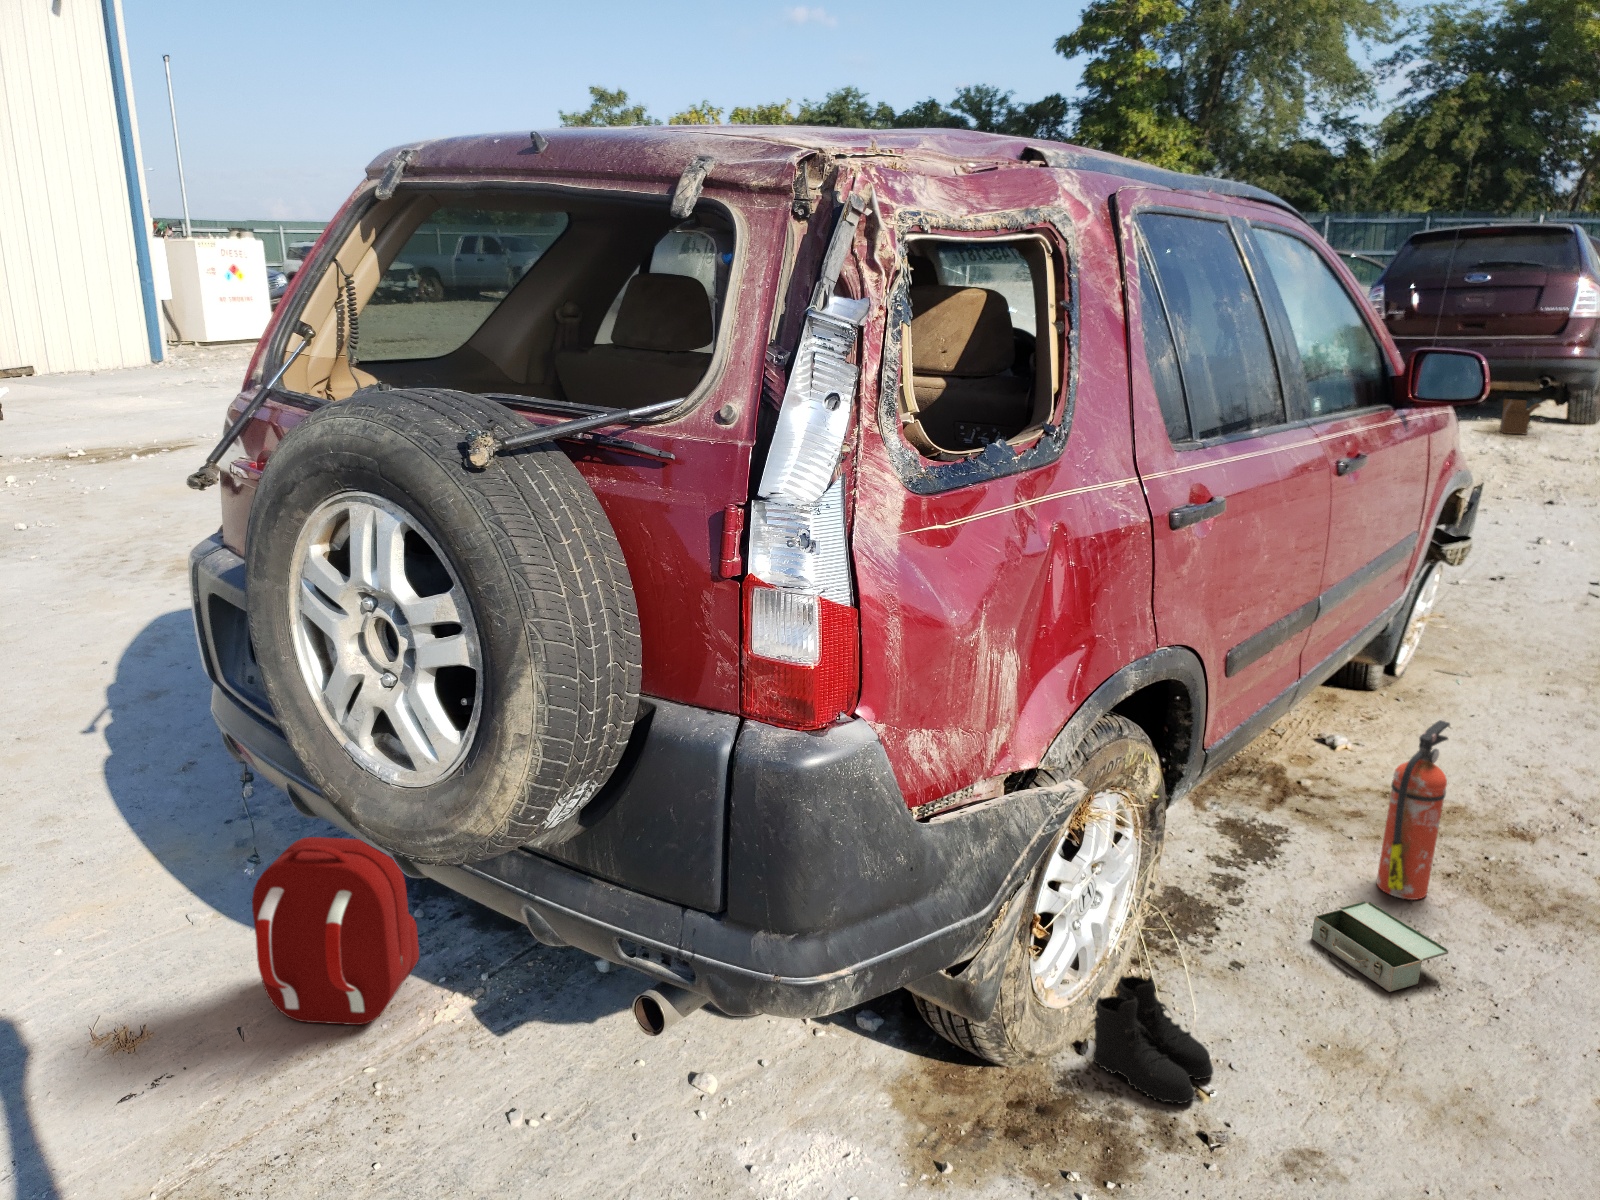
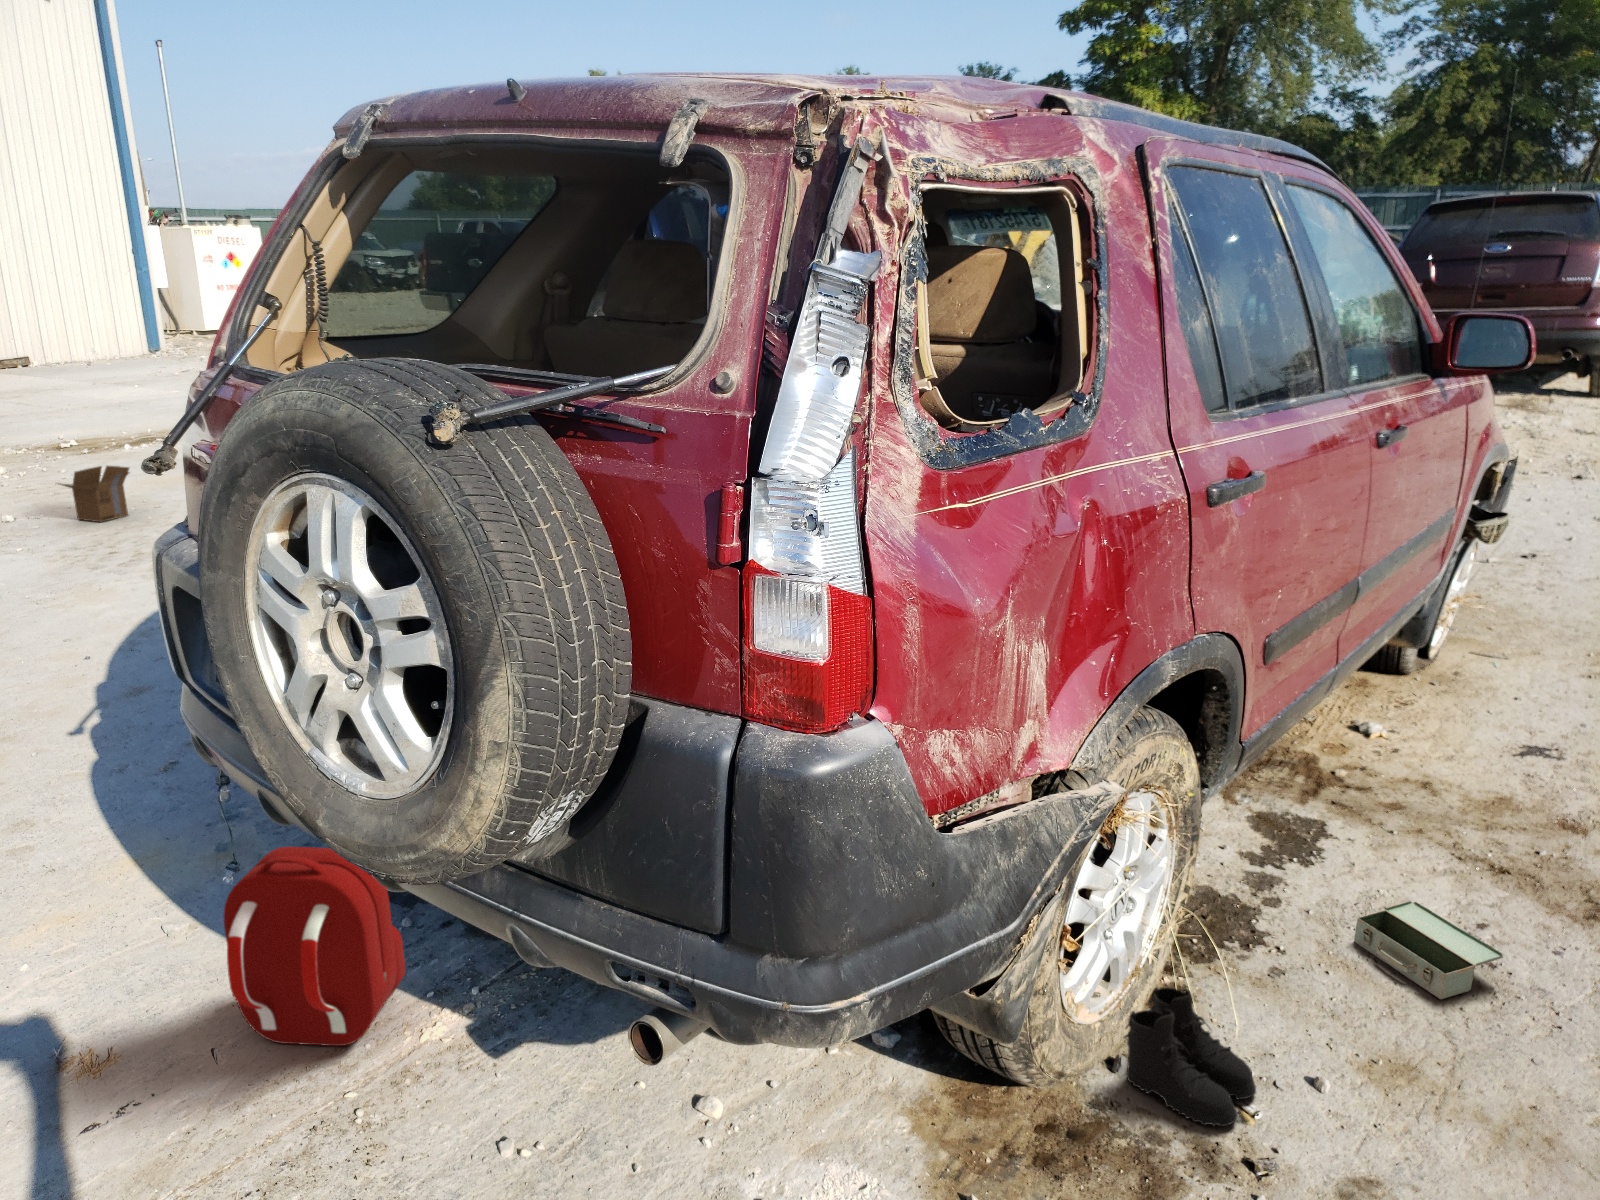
cardboard box: present [1500,399,1541,435] -> present [61,466,130,522]
fire extinguisher: present [1377,720,1450,900] -> none [1420,707,1499,898]

